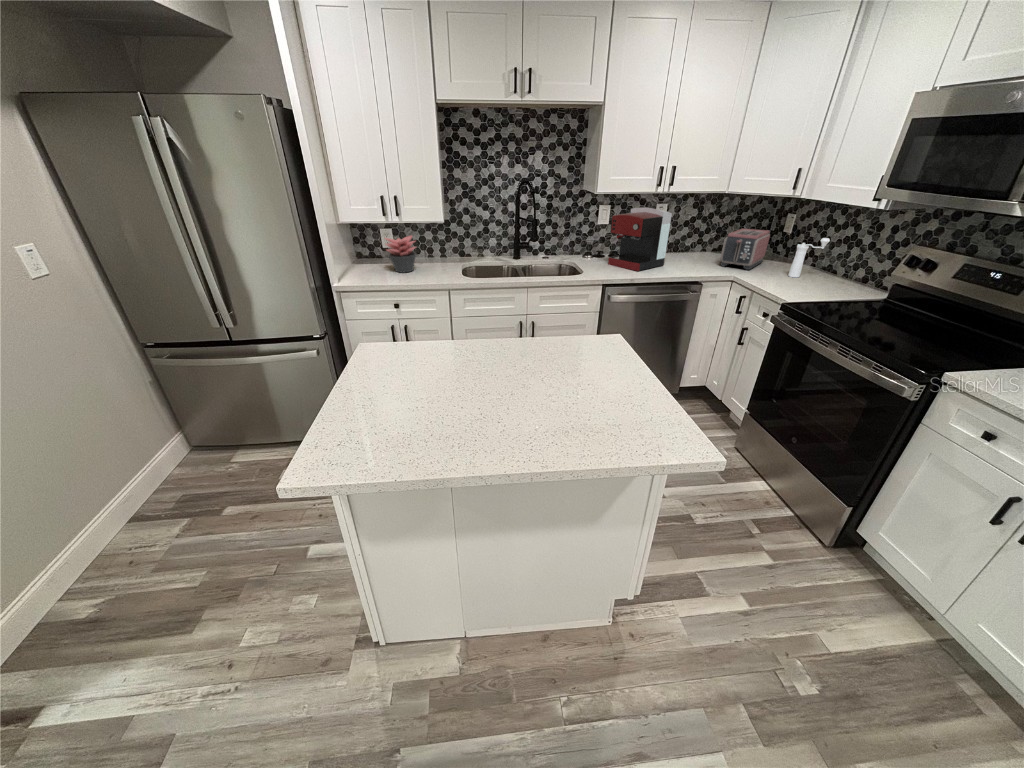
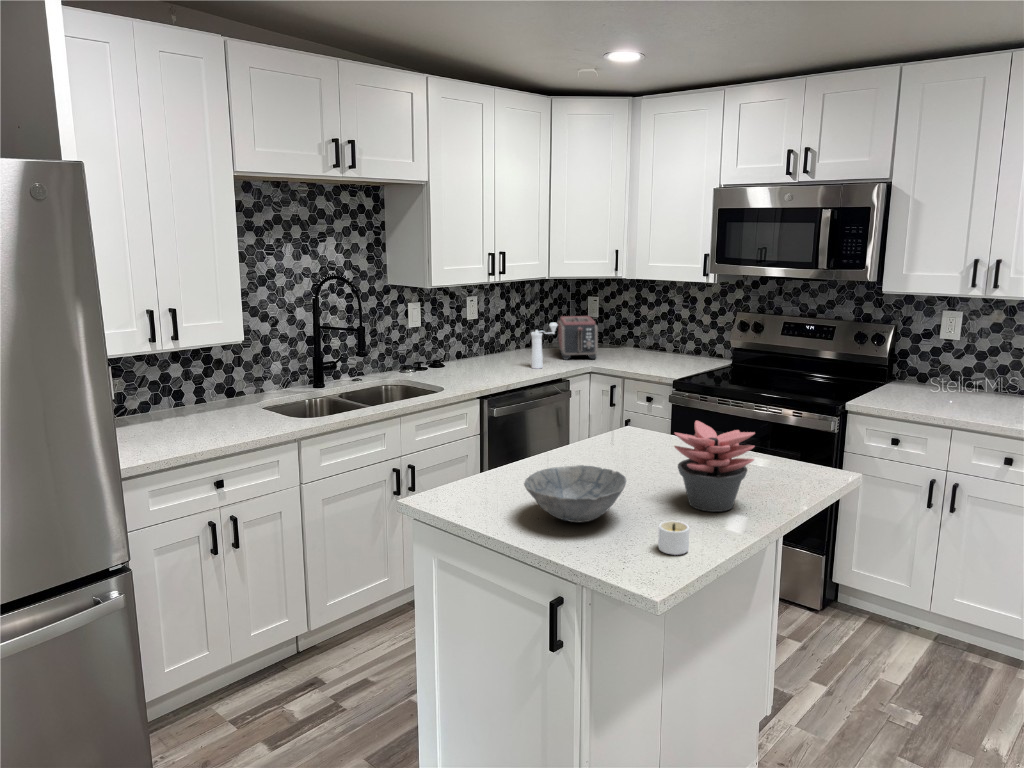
coffee maker: present [608,207,672,271] -> none [449,300,512,377]
succulent plant: present [385,236,416,272] -> present [674,421,755,512]
pepper mill: present [788,238,830,277] -> present [531,322,558,369]
bowl: none [395,344,474,391] -> present [524,465,626,522]
candle: none [415,411,454,442] -> present [658,521,689,555]

